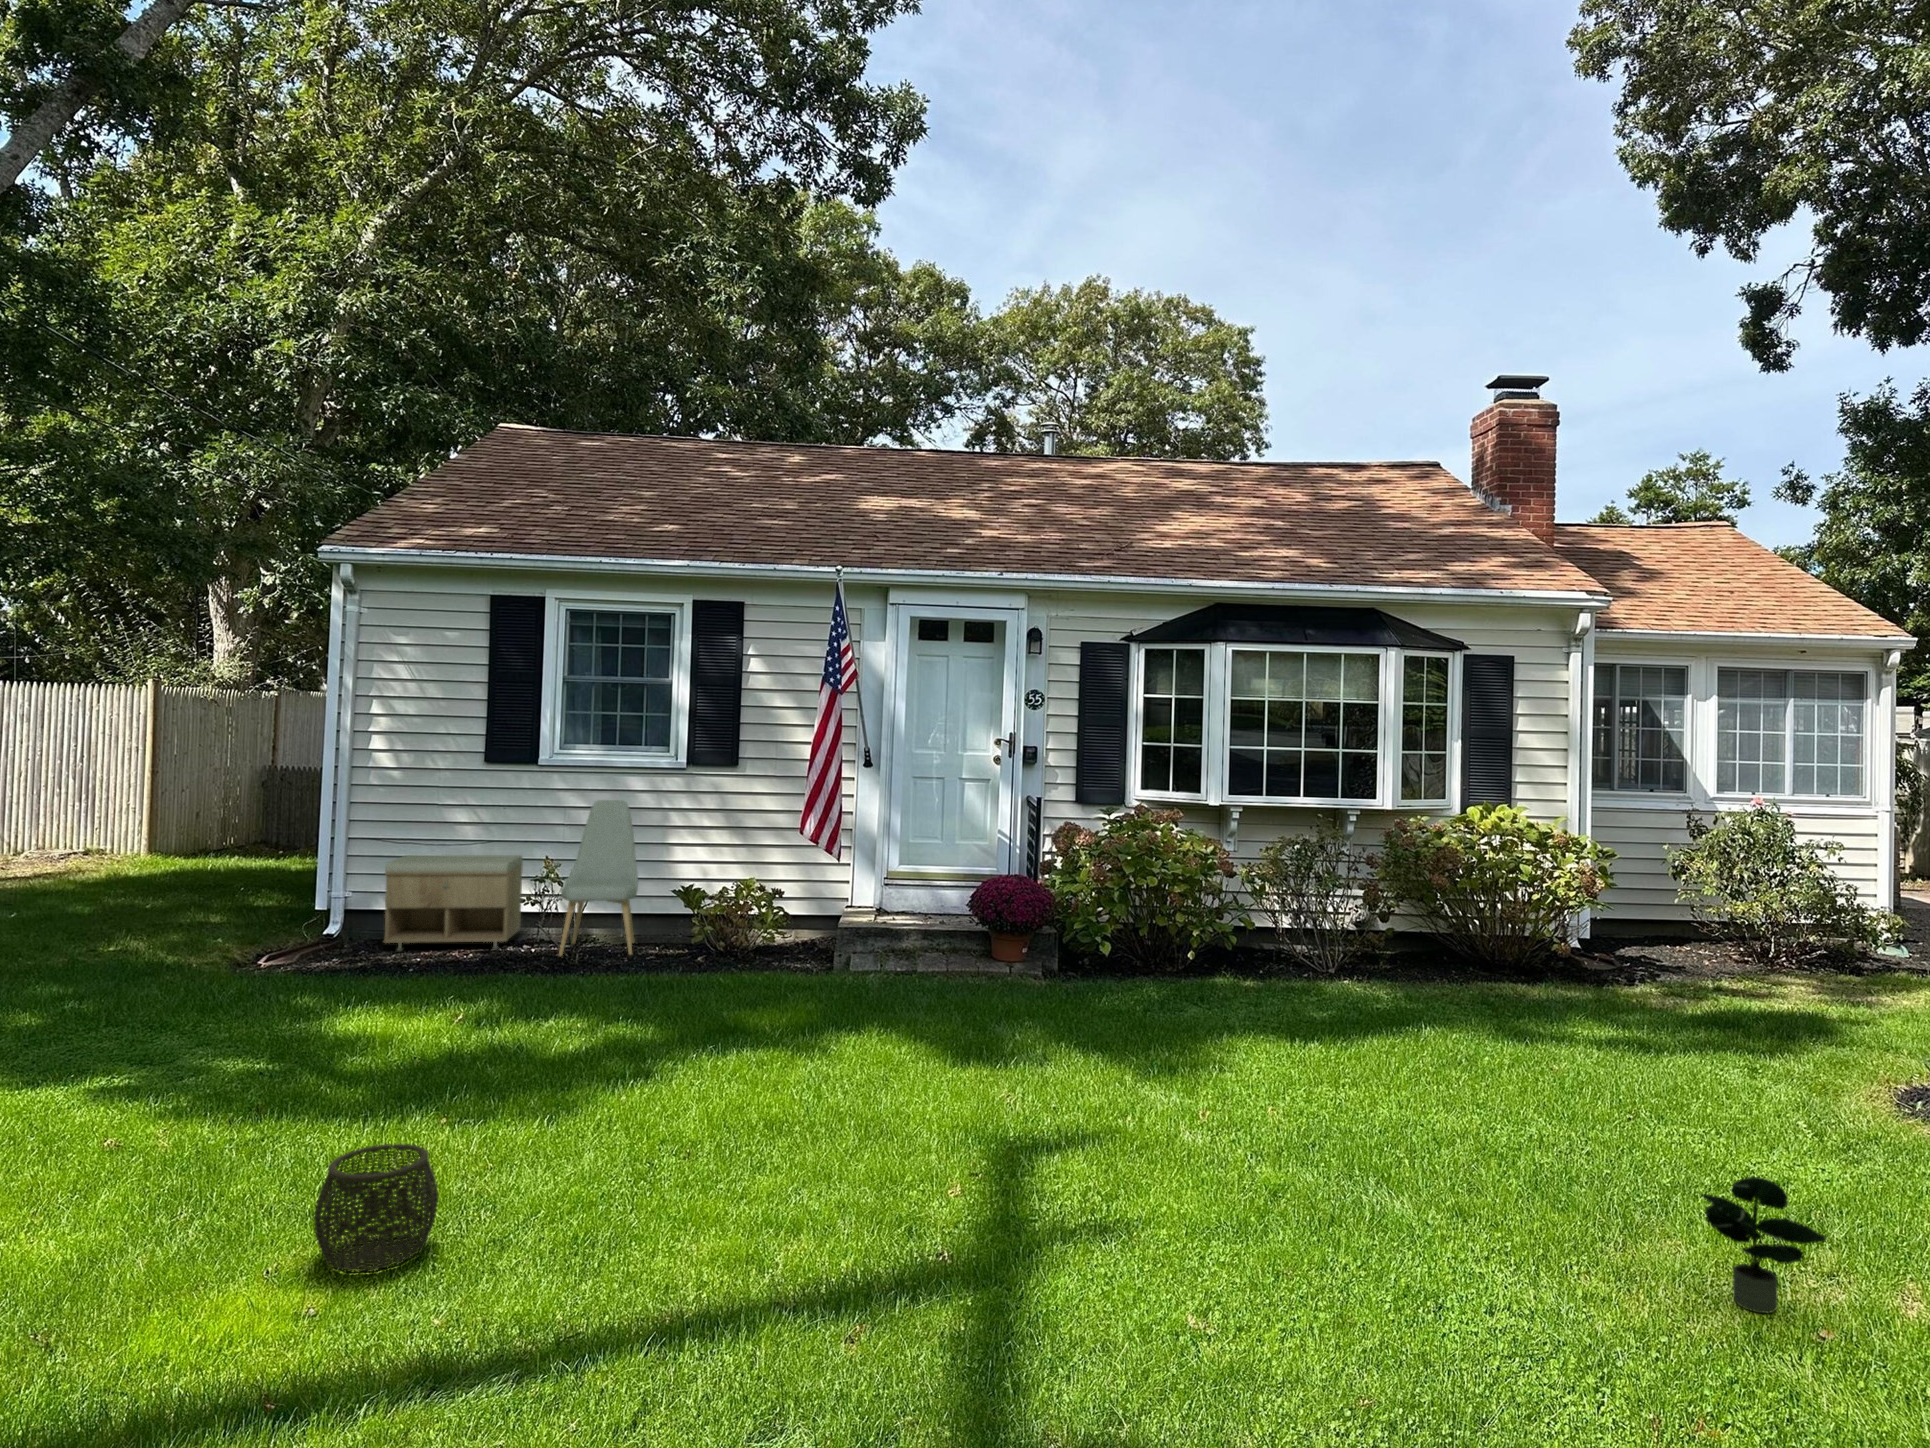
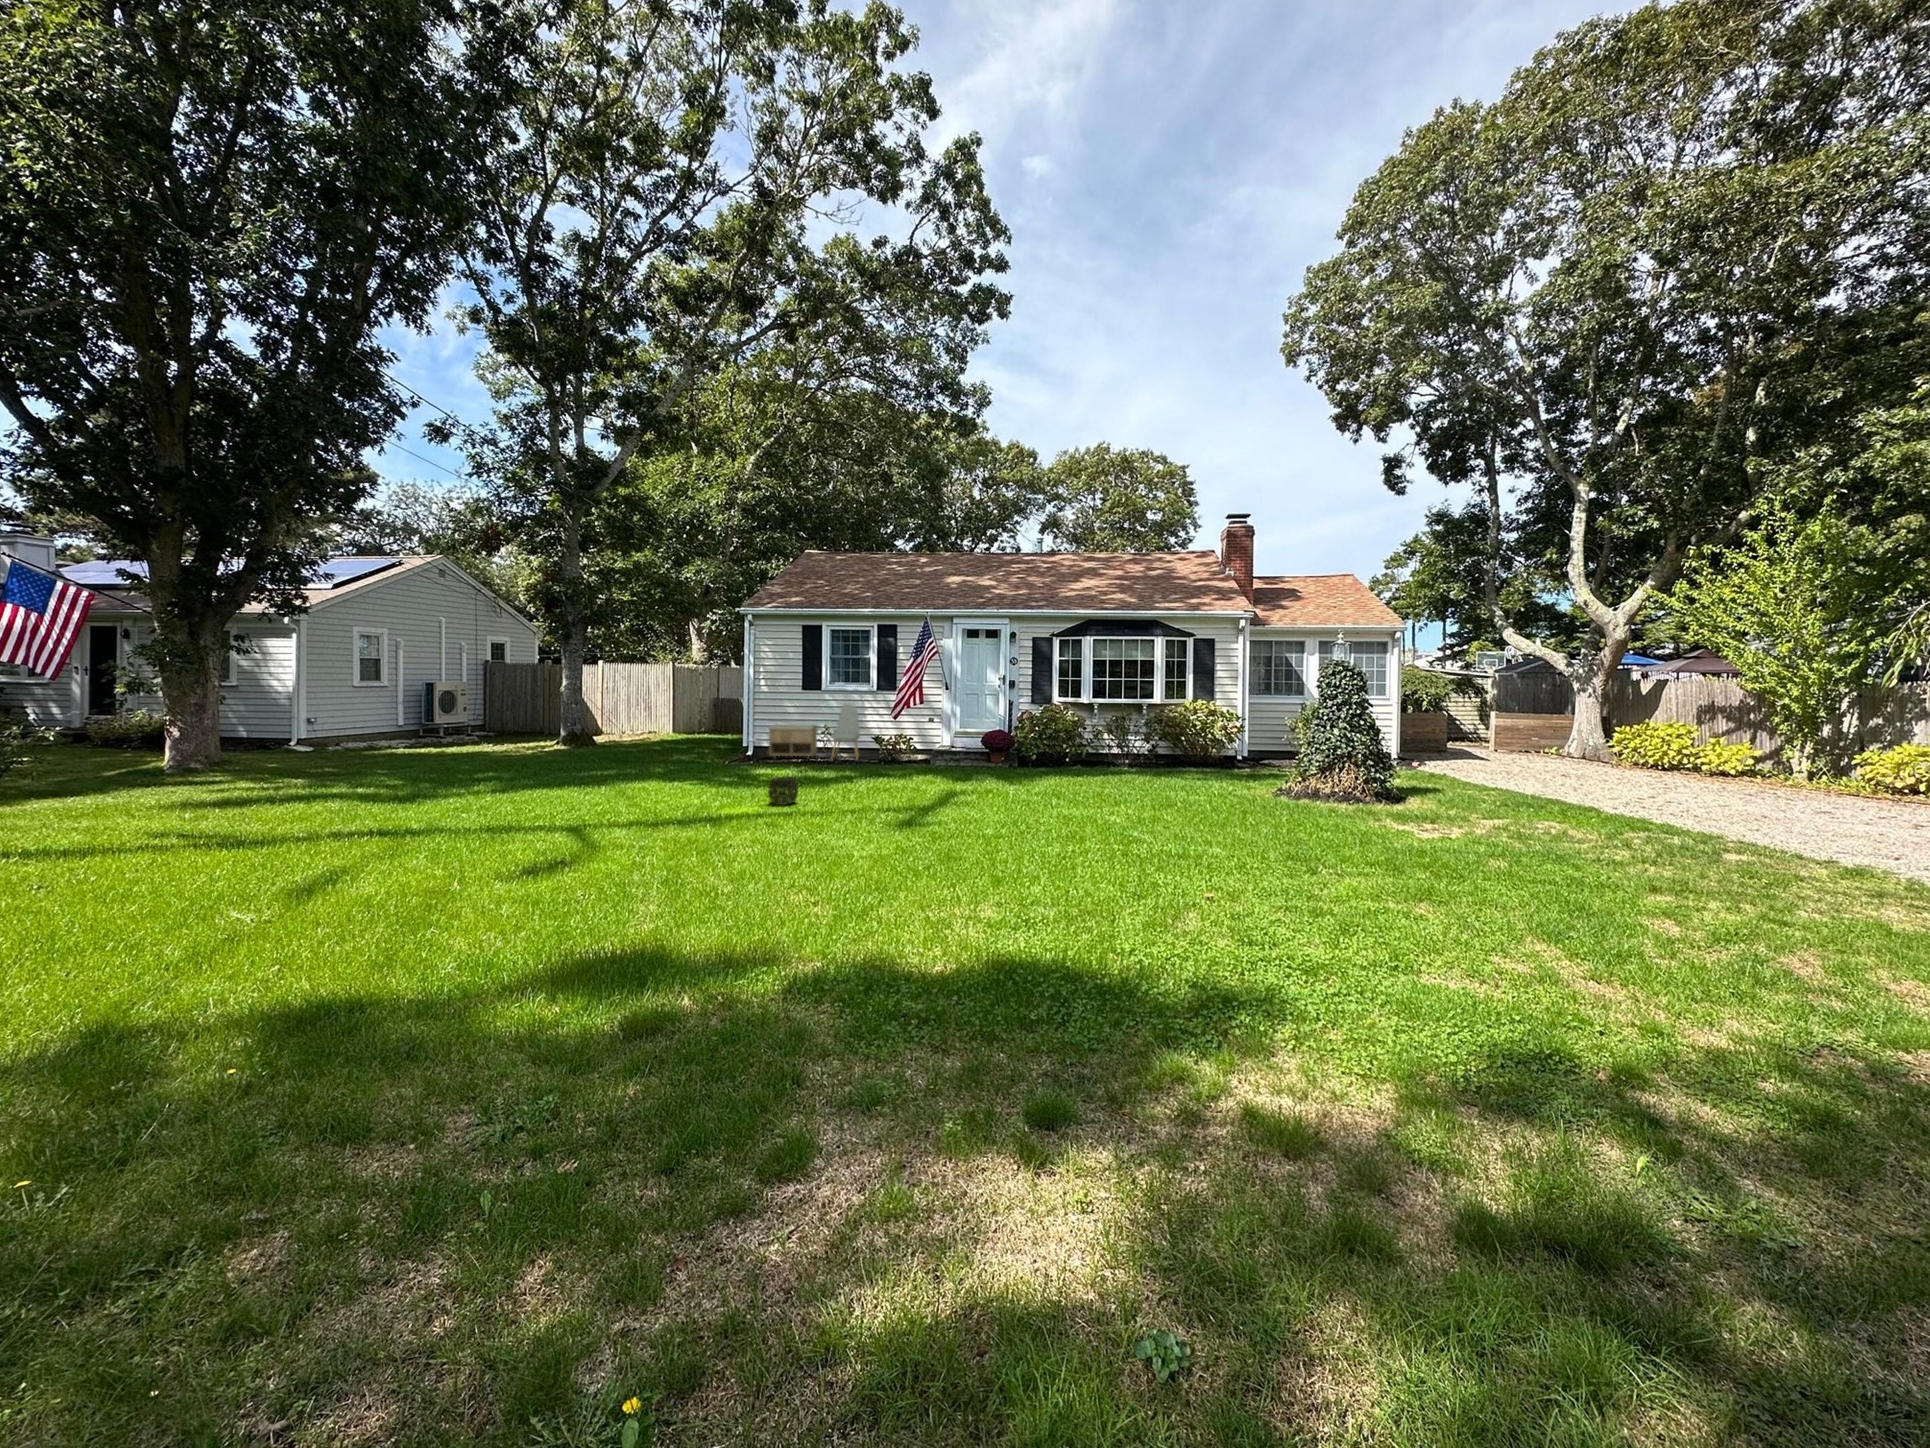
potted plant: present [1701,1177,1827,1313] -> none [1134,785,1163,819]

